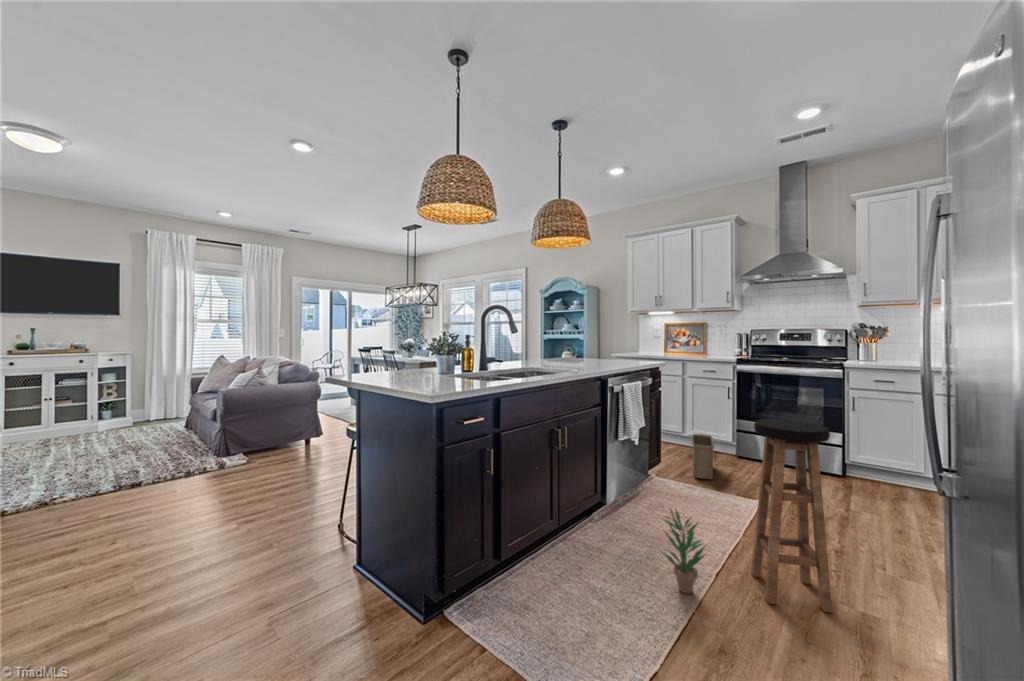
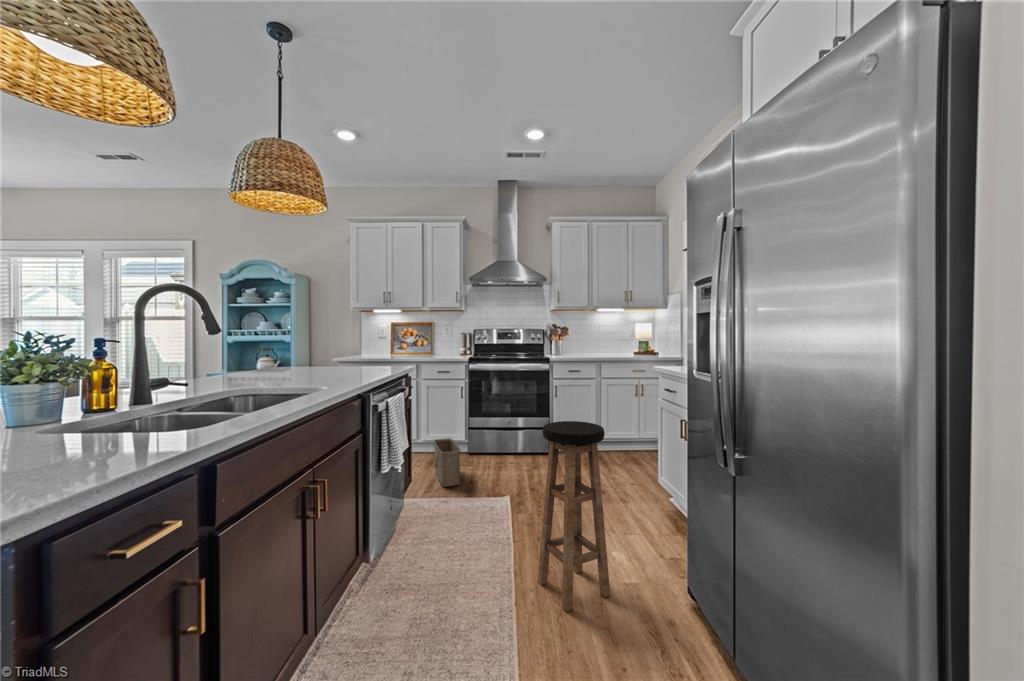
potted plant: present [663,509,705,593] -> none [468,543,518,641]

